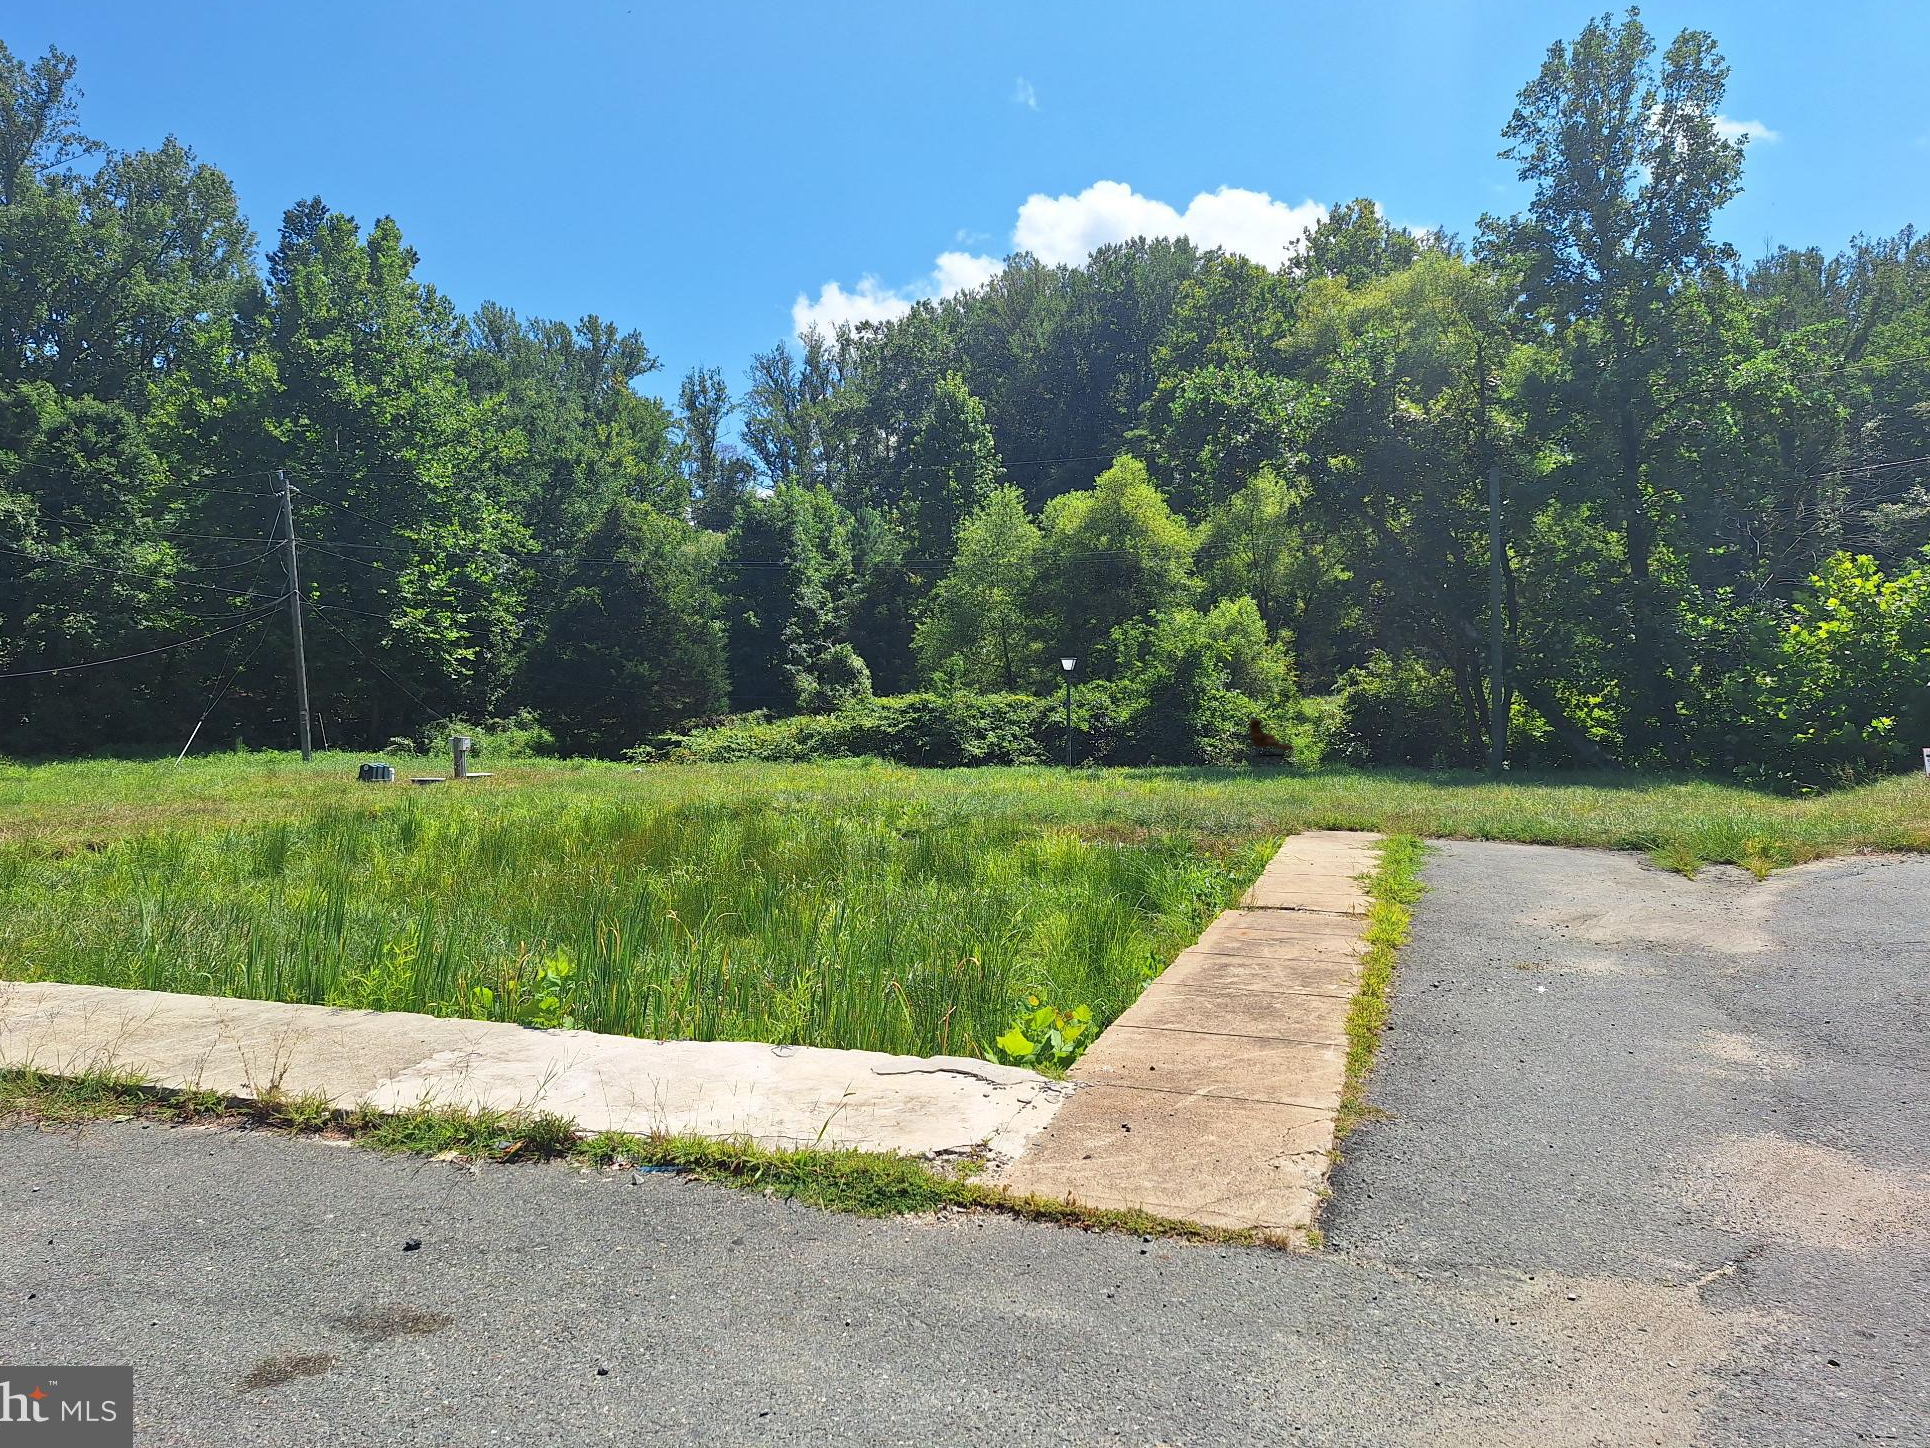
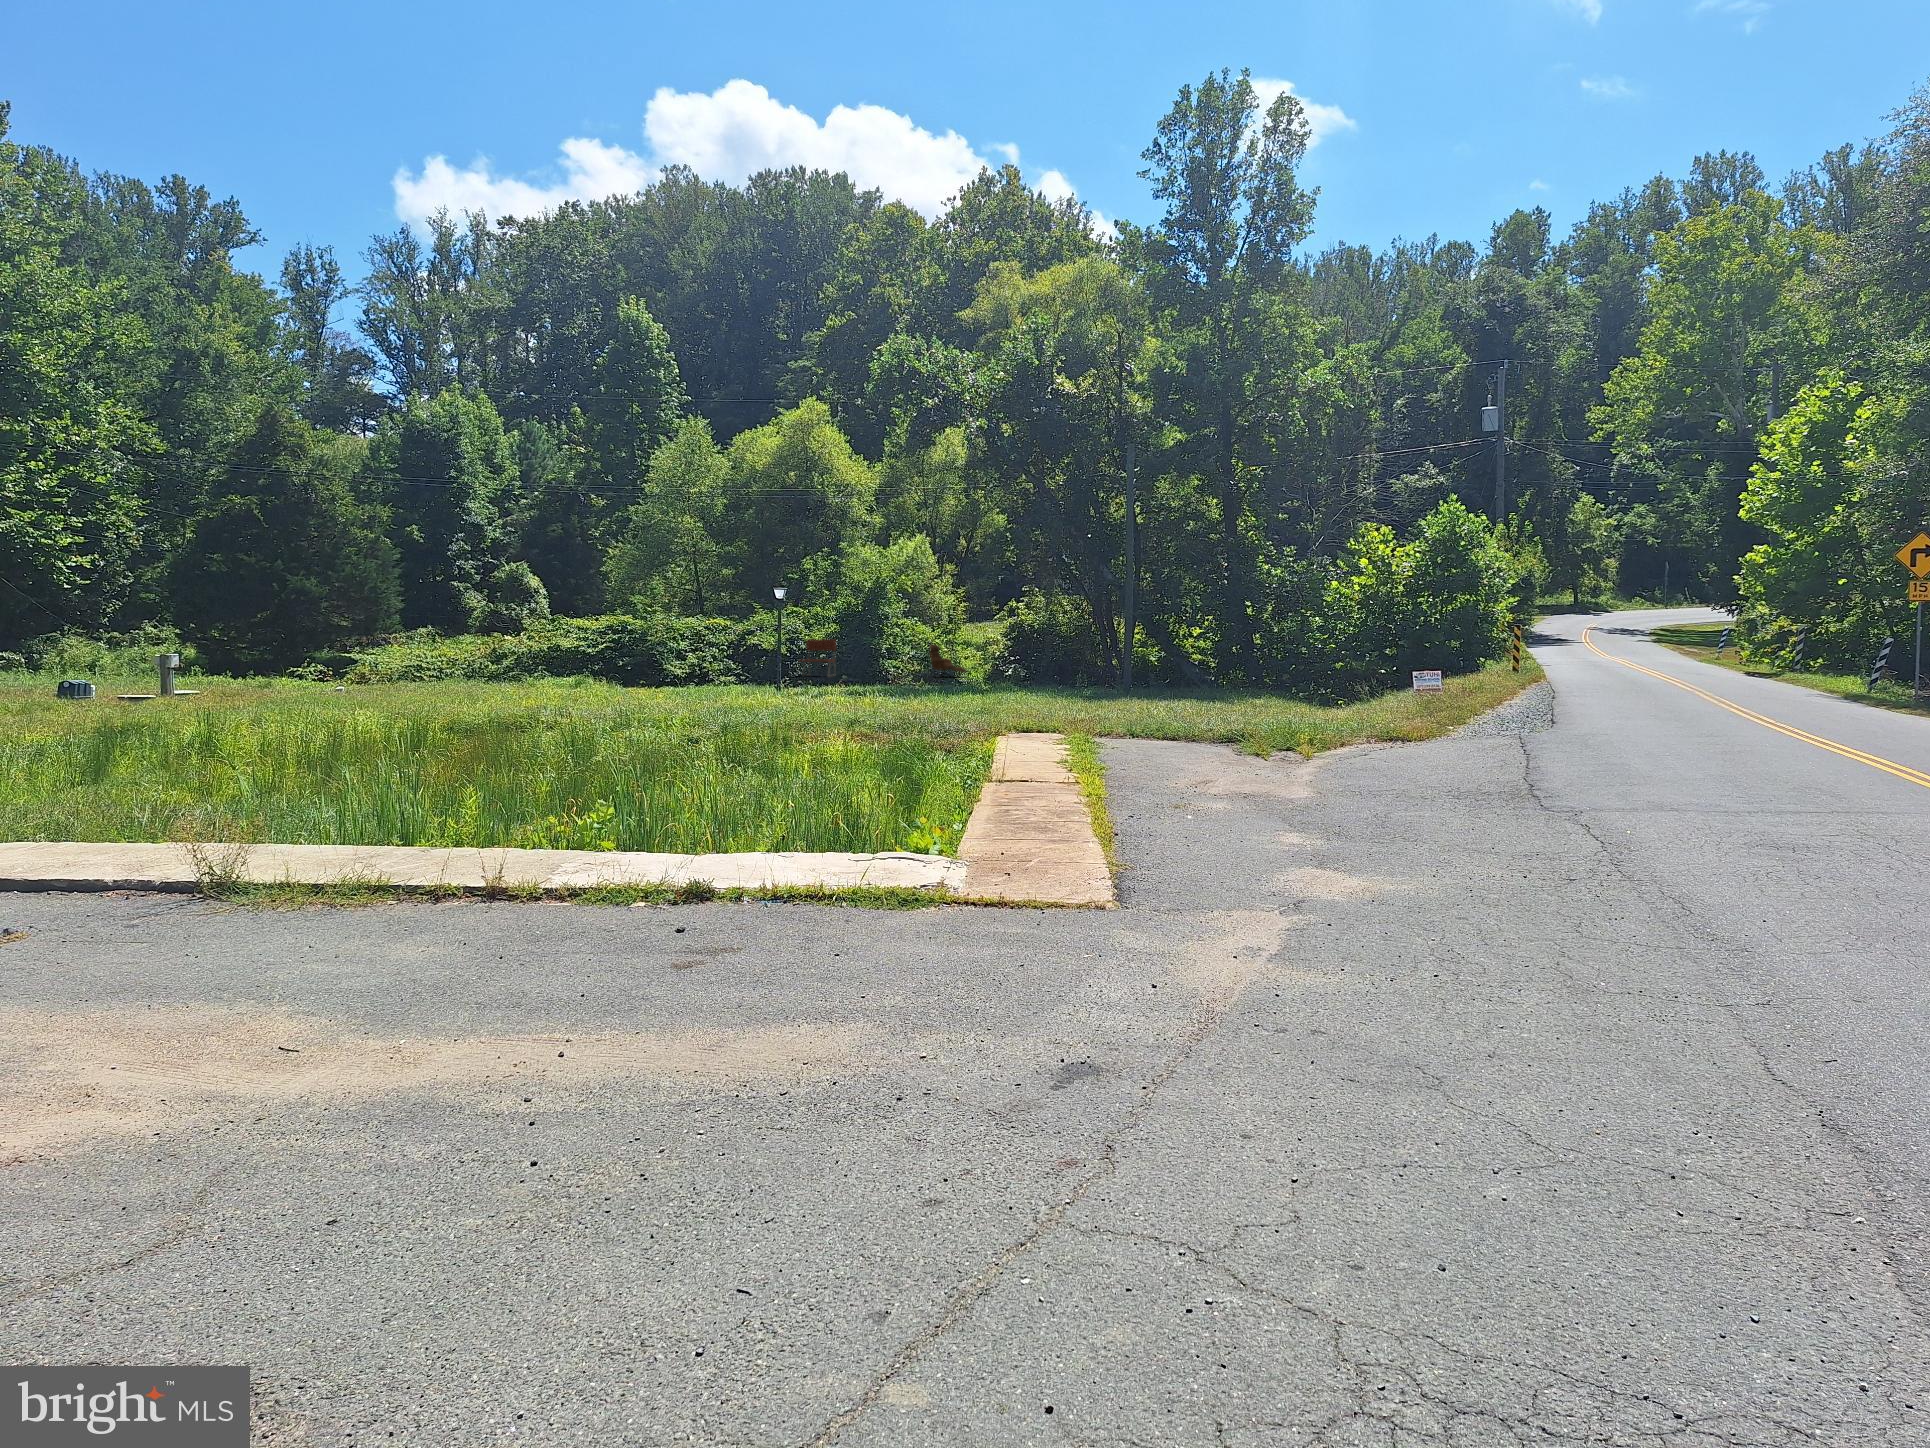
bench: none [1102,714,1144,755] -> present [799,639,836,676]

